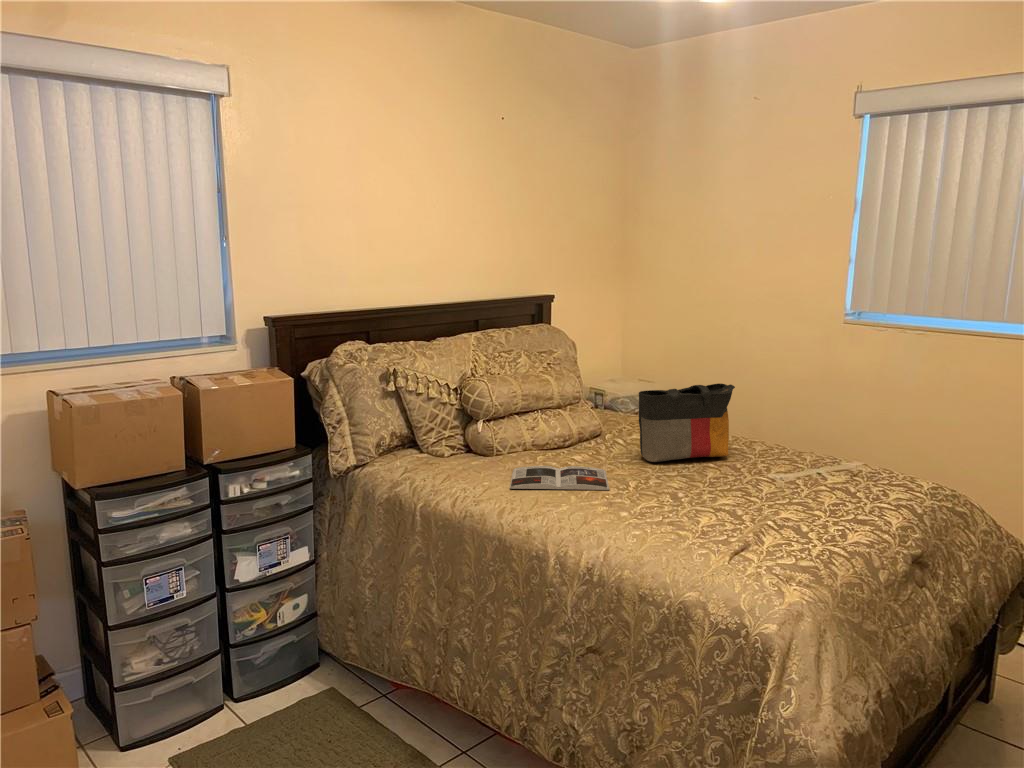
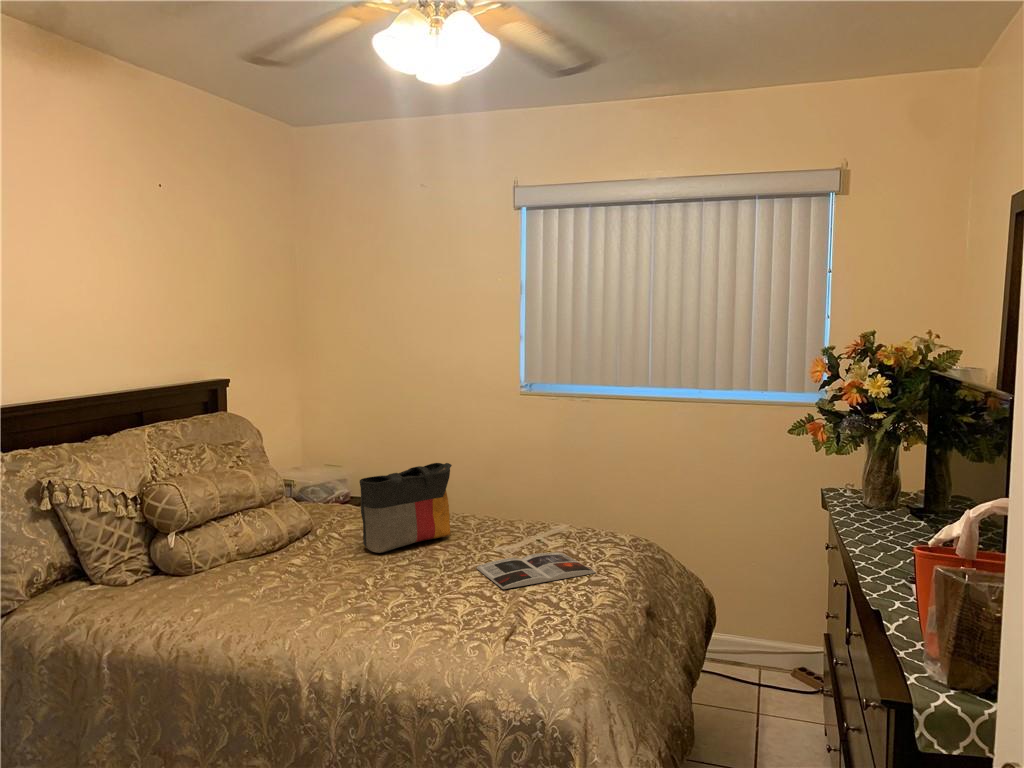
magazine: present [510,466,609,490] -> present [477,552,596,589]

